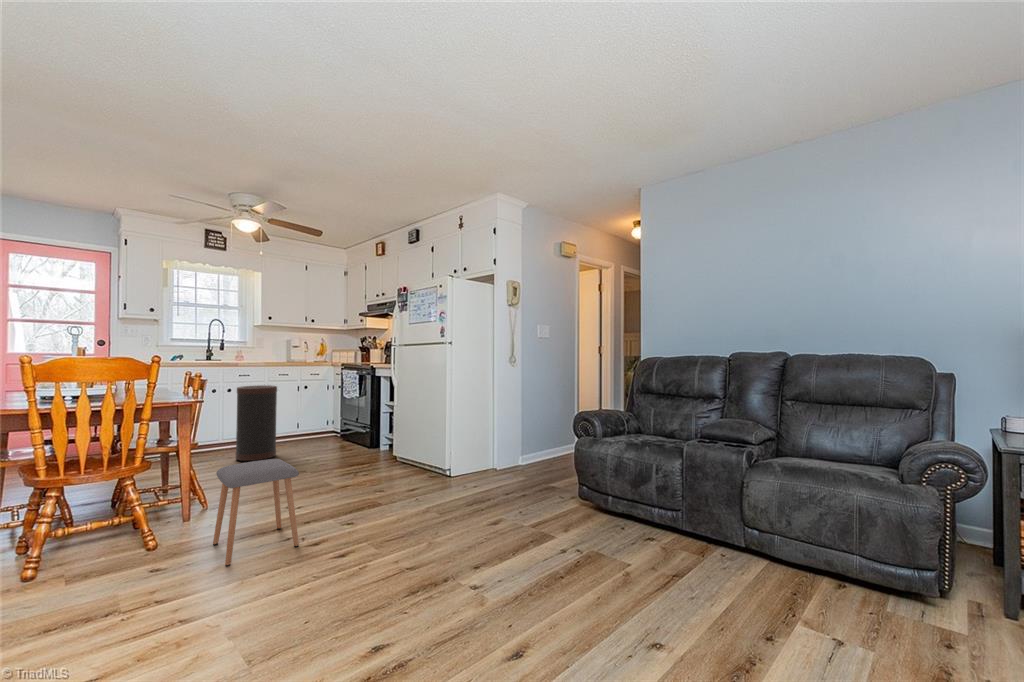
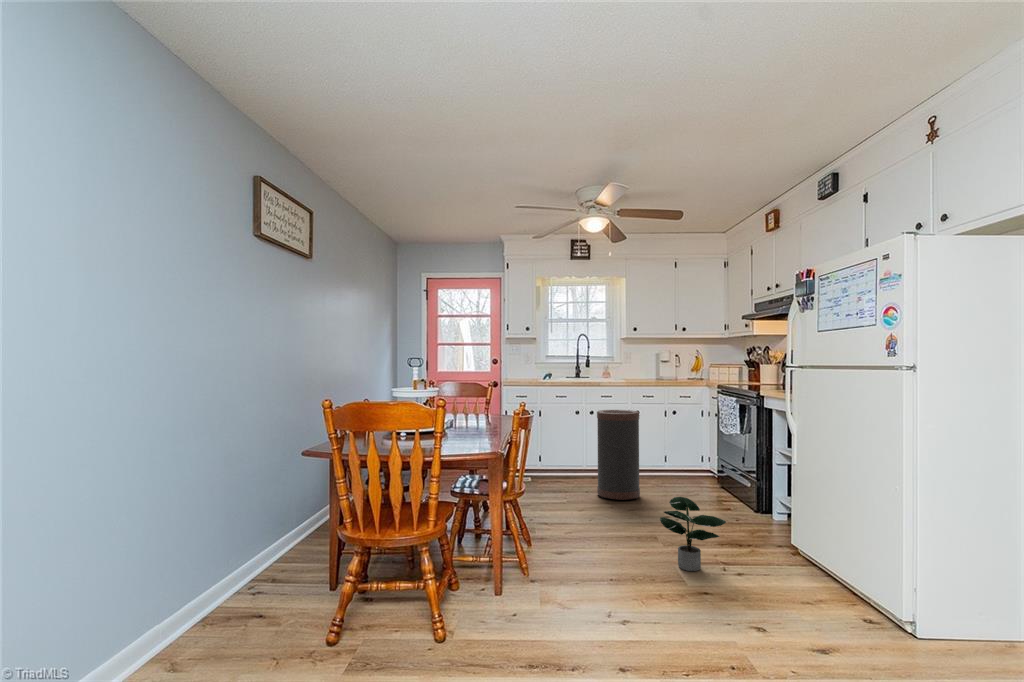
potted plant: none [304,442,353,493] -> present [660,497,726,571]
stool: present [213,459,299,566] -> none [545,519,638,657]

